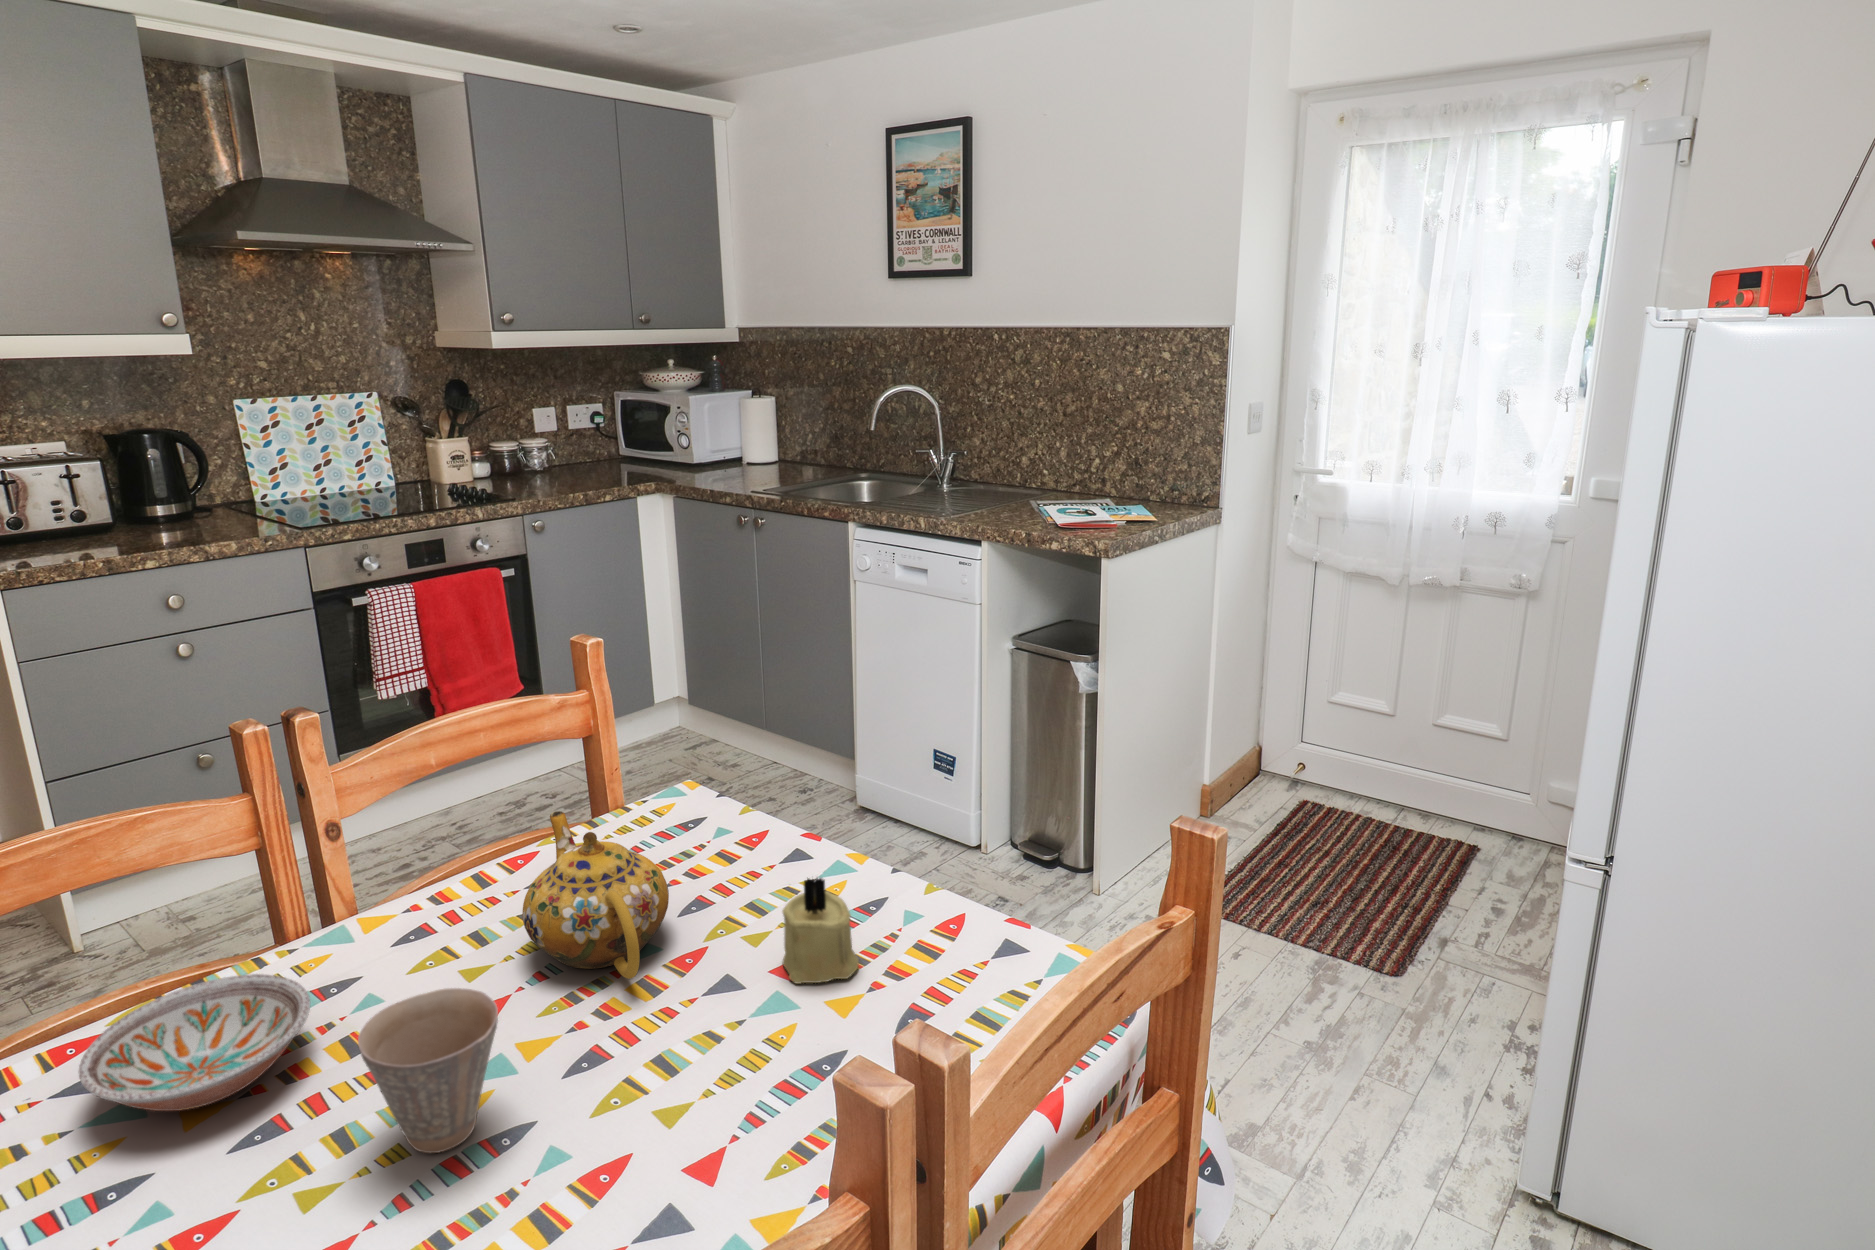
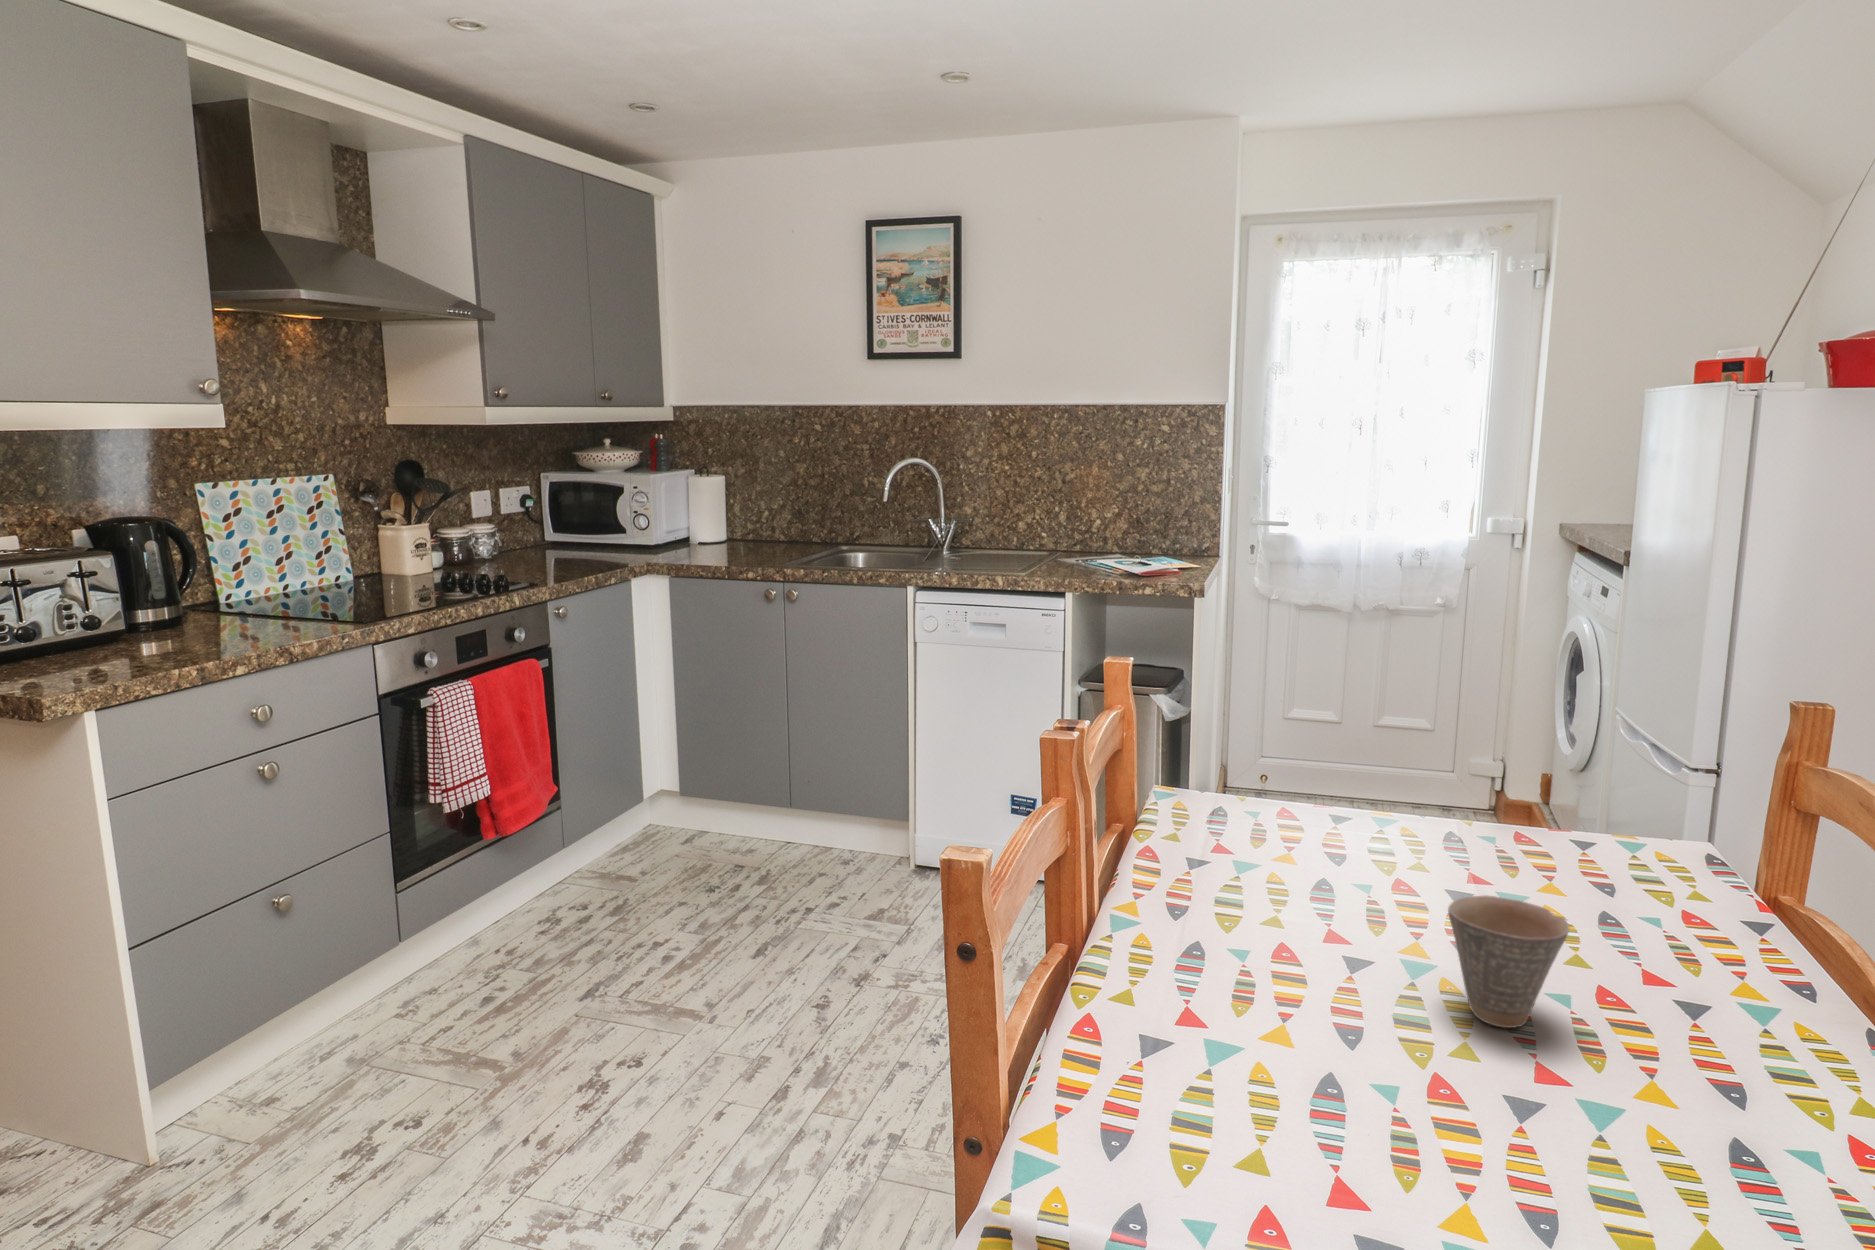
teapot: present [522,811,669,979] -> none [1249,792,1454,912]
candle: present [782,878,859,984] -> none [1492,803,1559,893]
bowl: present [79,974,310,1111] -> none [1162,940,1347,1050]

